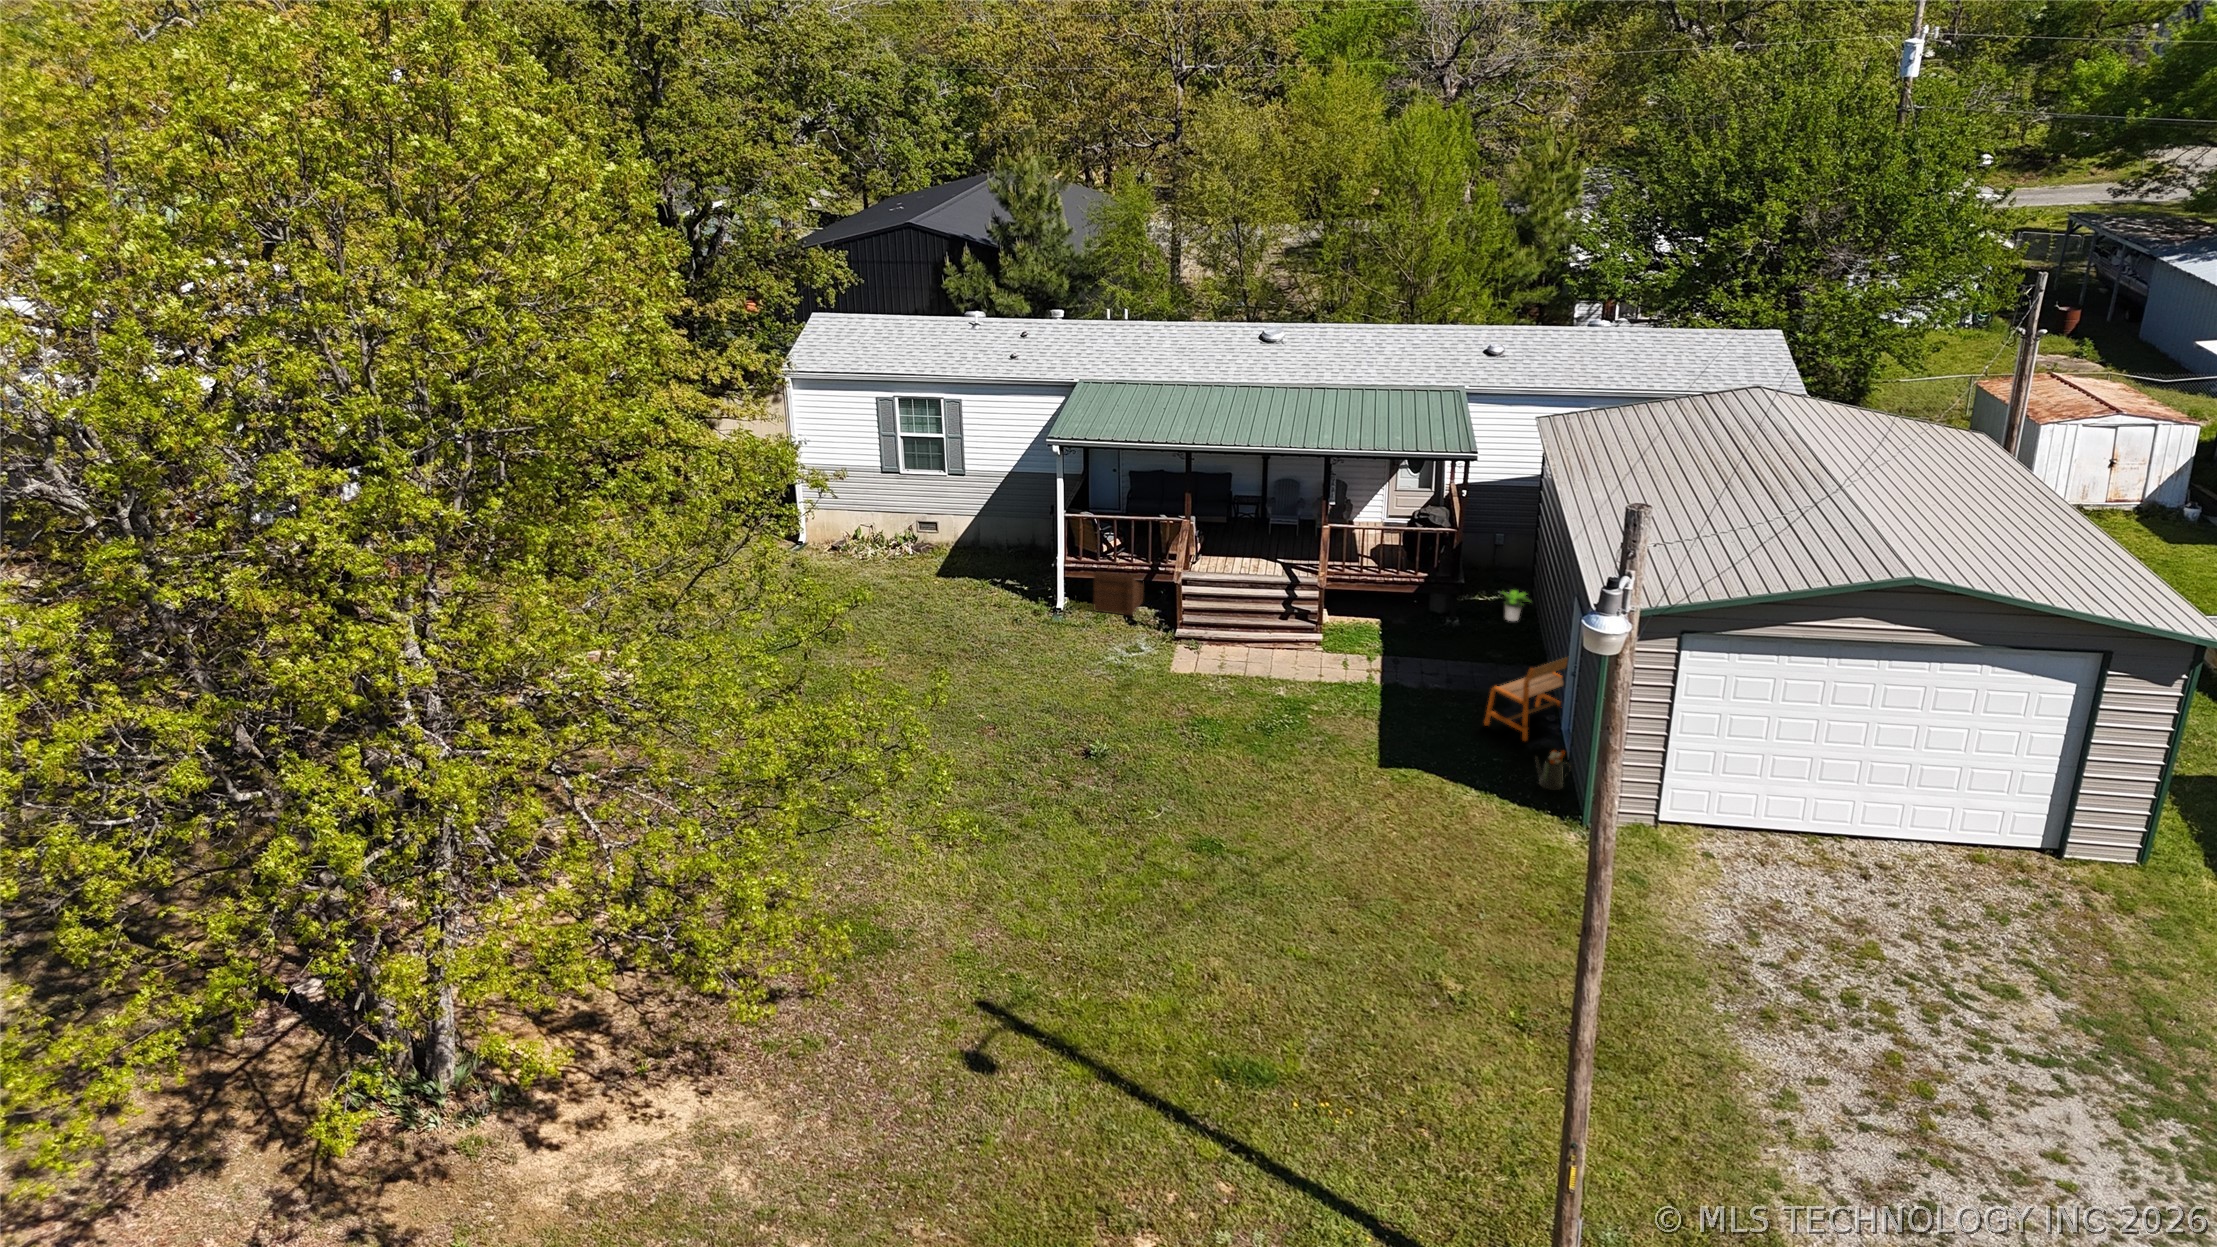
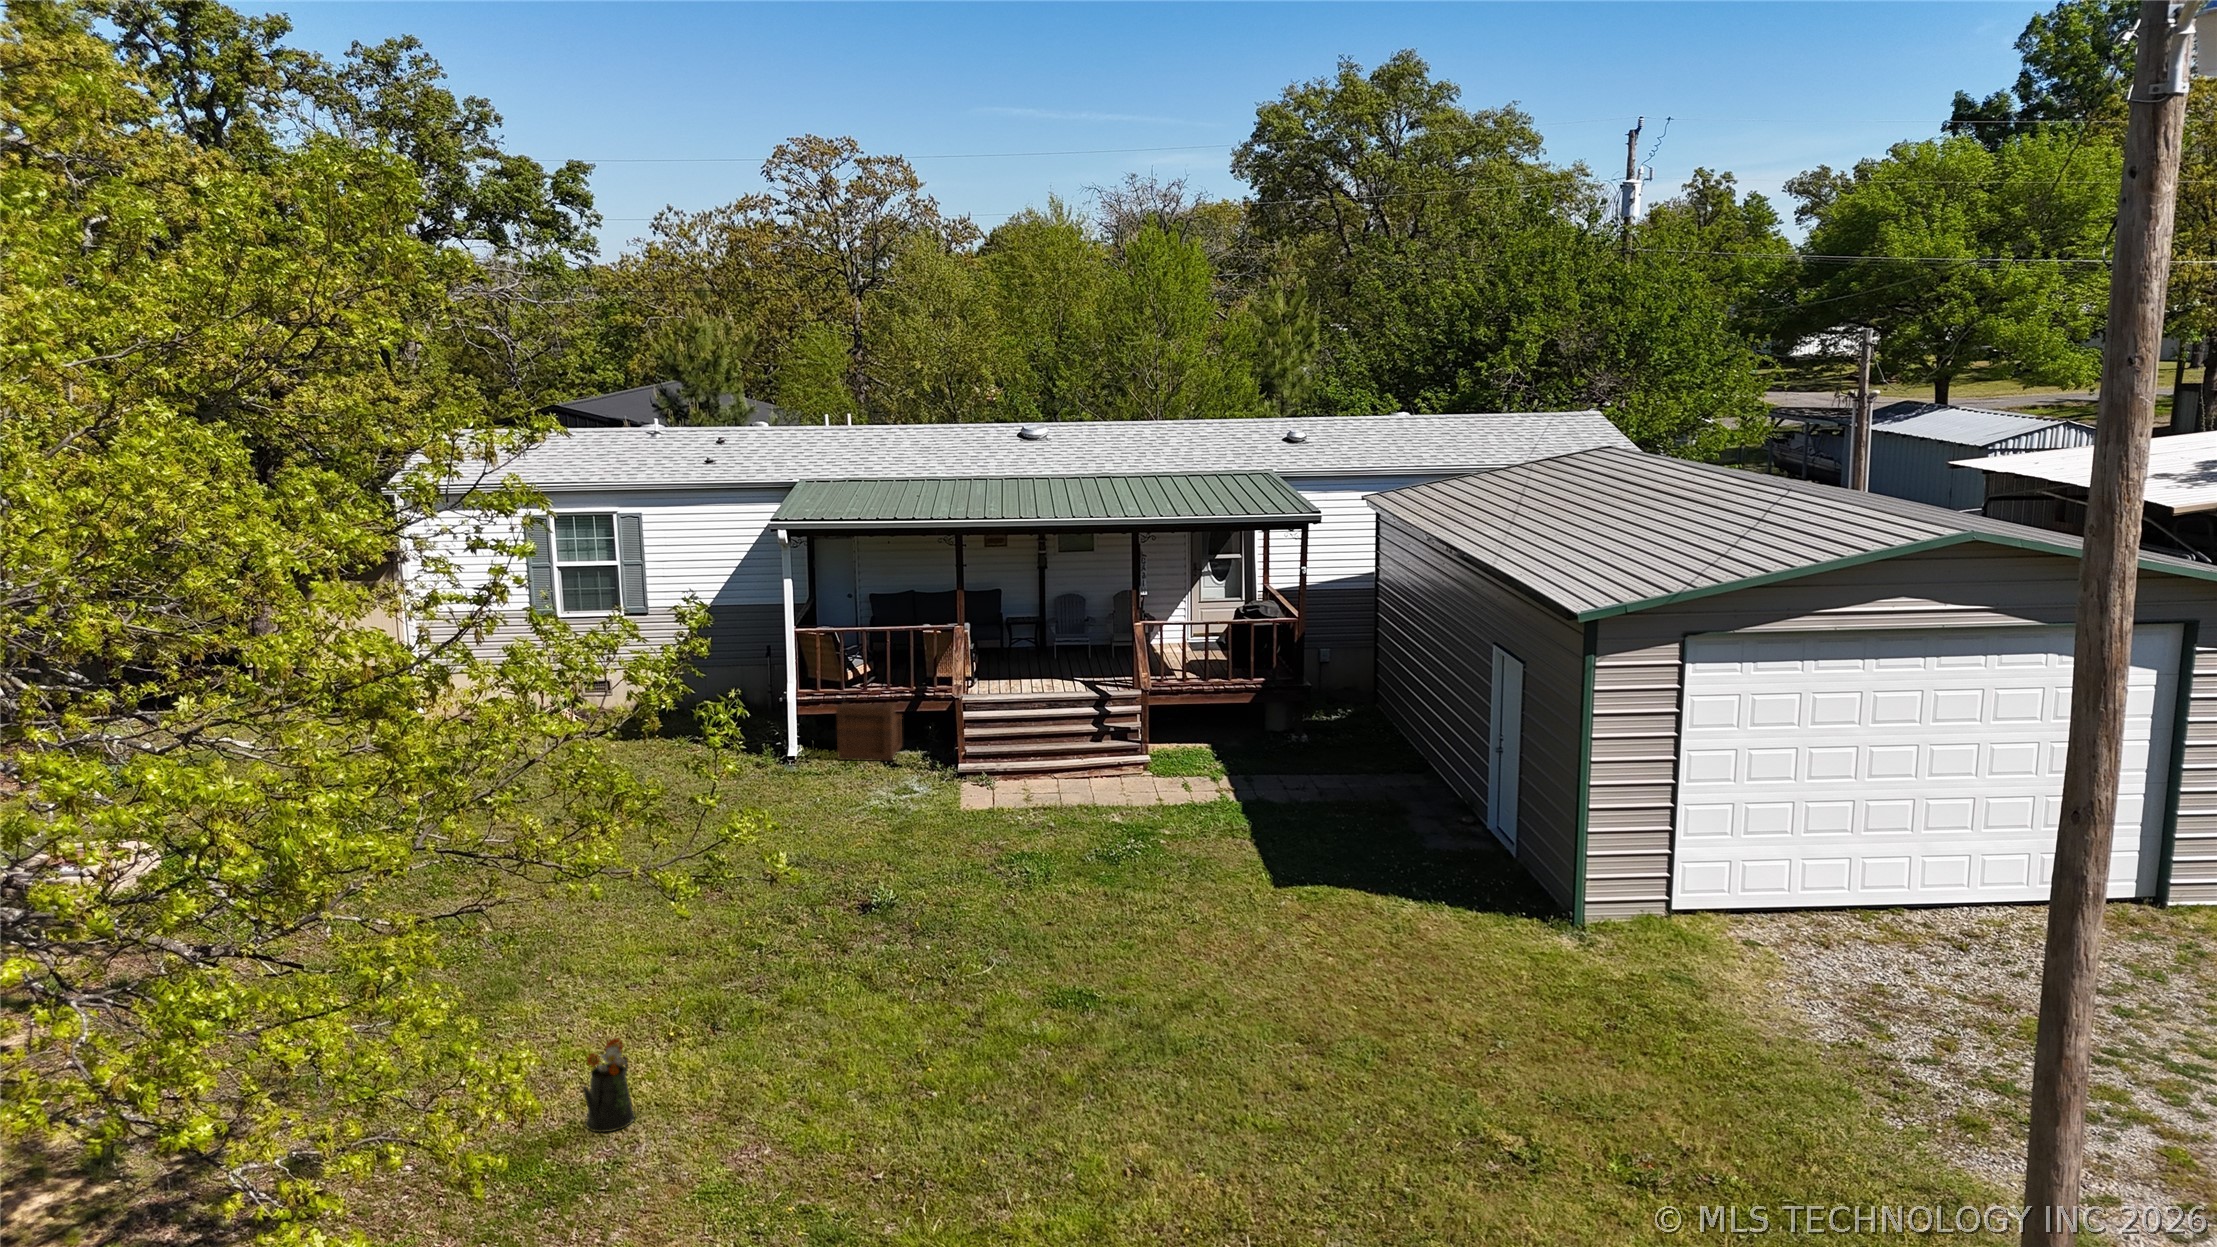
potted plant: present [1500,589,1532,621] -> none [1347,698,1391,736]
bench: present [1484,658,1568,741] -> none [1392,726,1500,845]
watering can: present [1535,750,1567,790] -> present [583,1038,635,1132]

